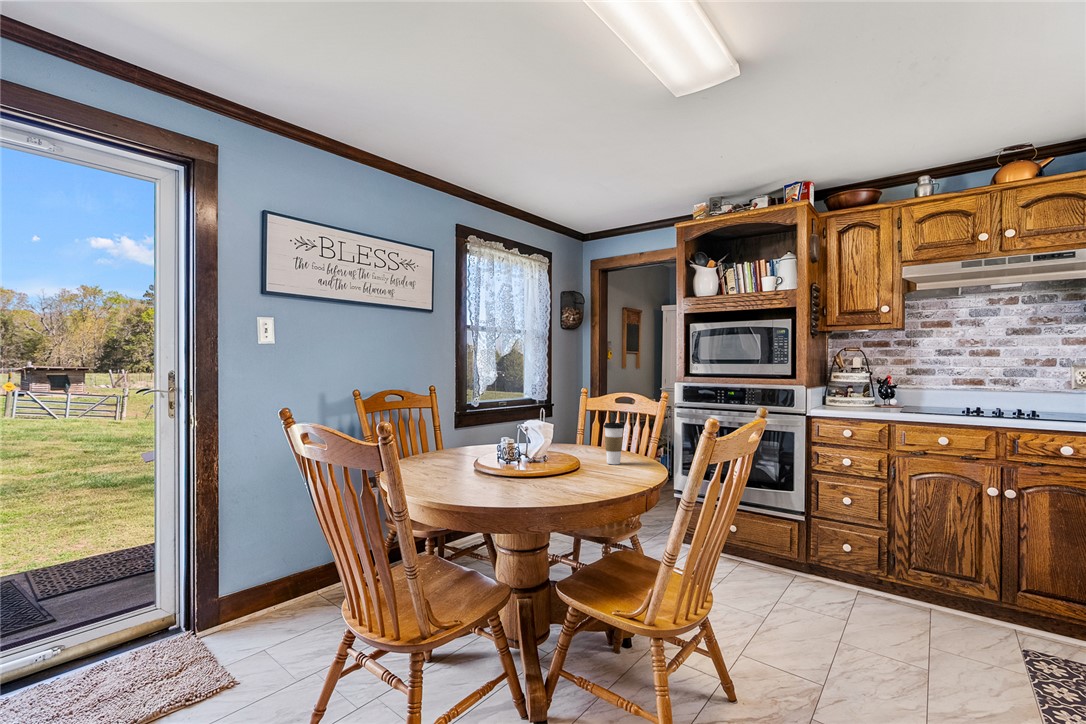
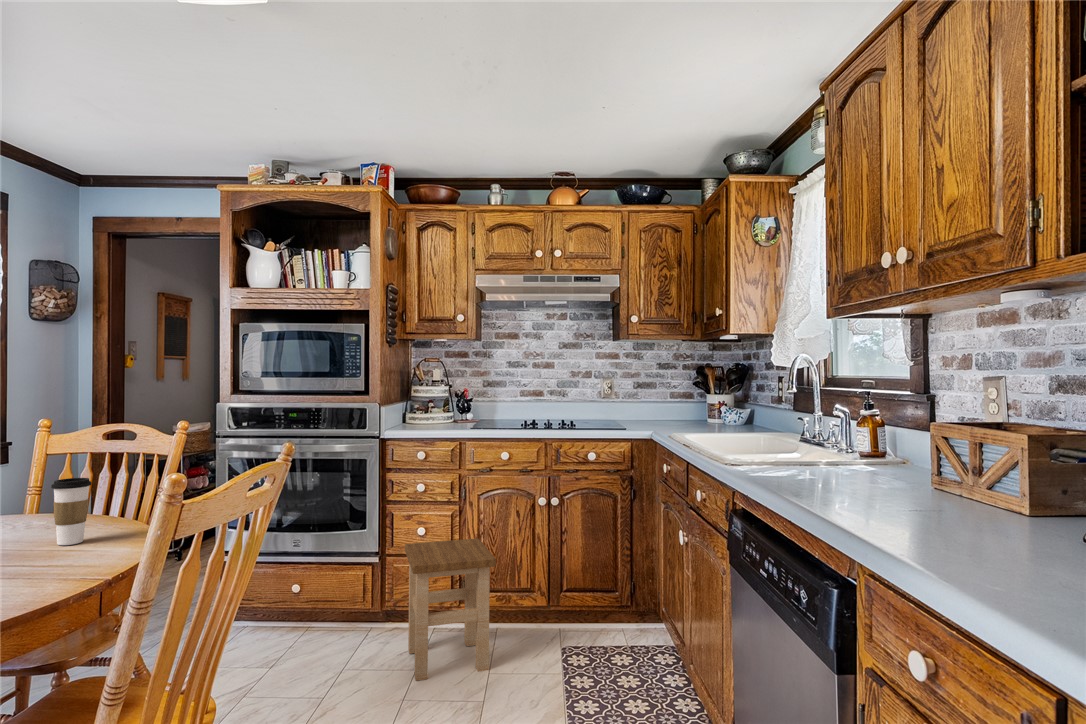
stool: none [834,509,939,643] -> present [405,538,496,681]

